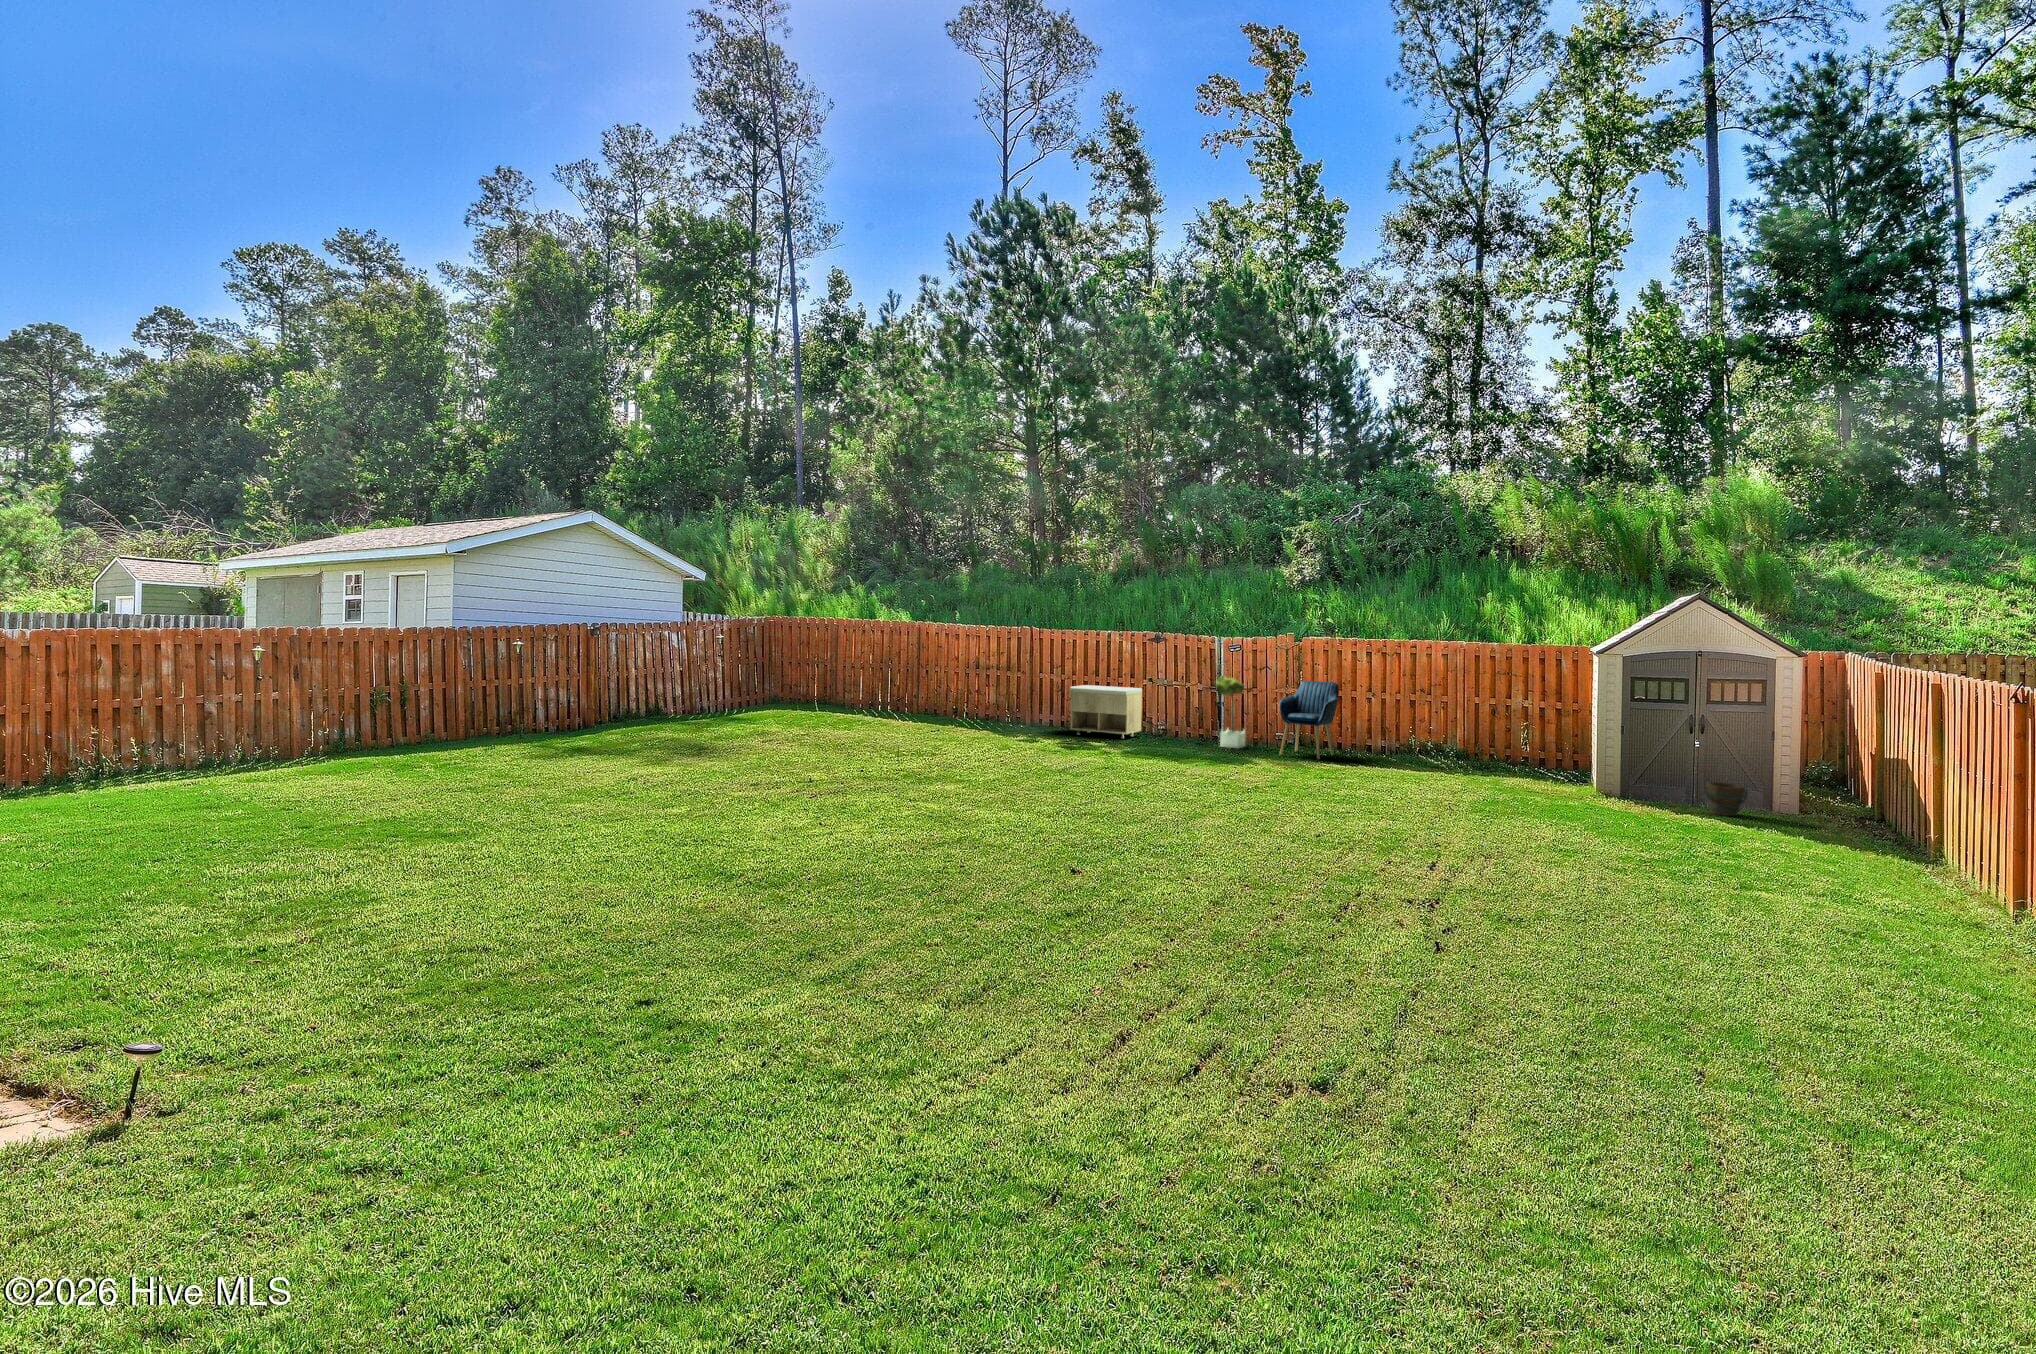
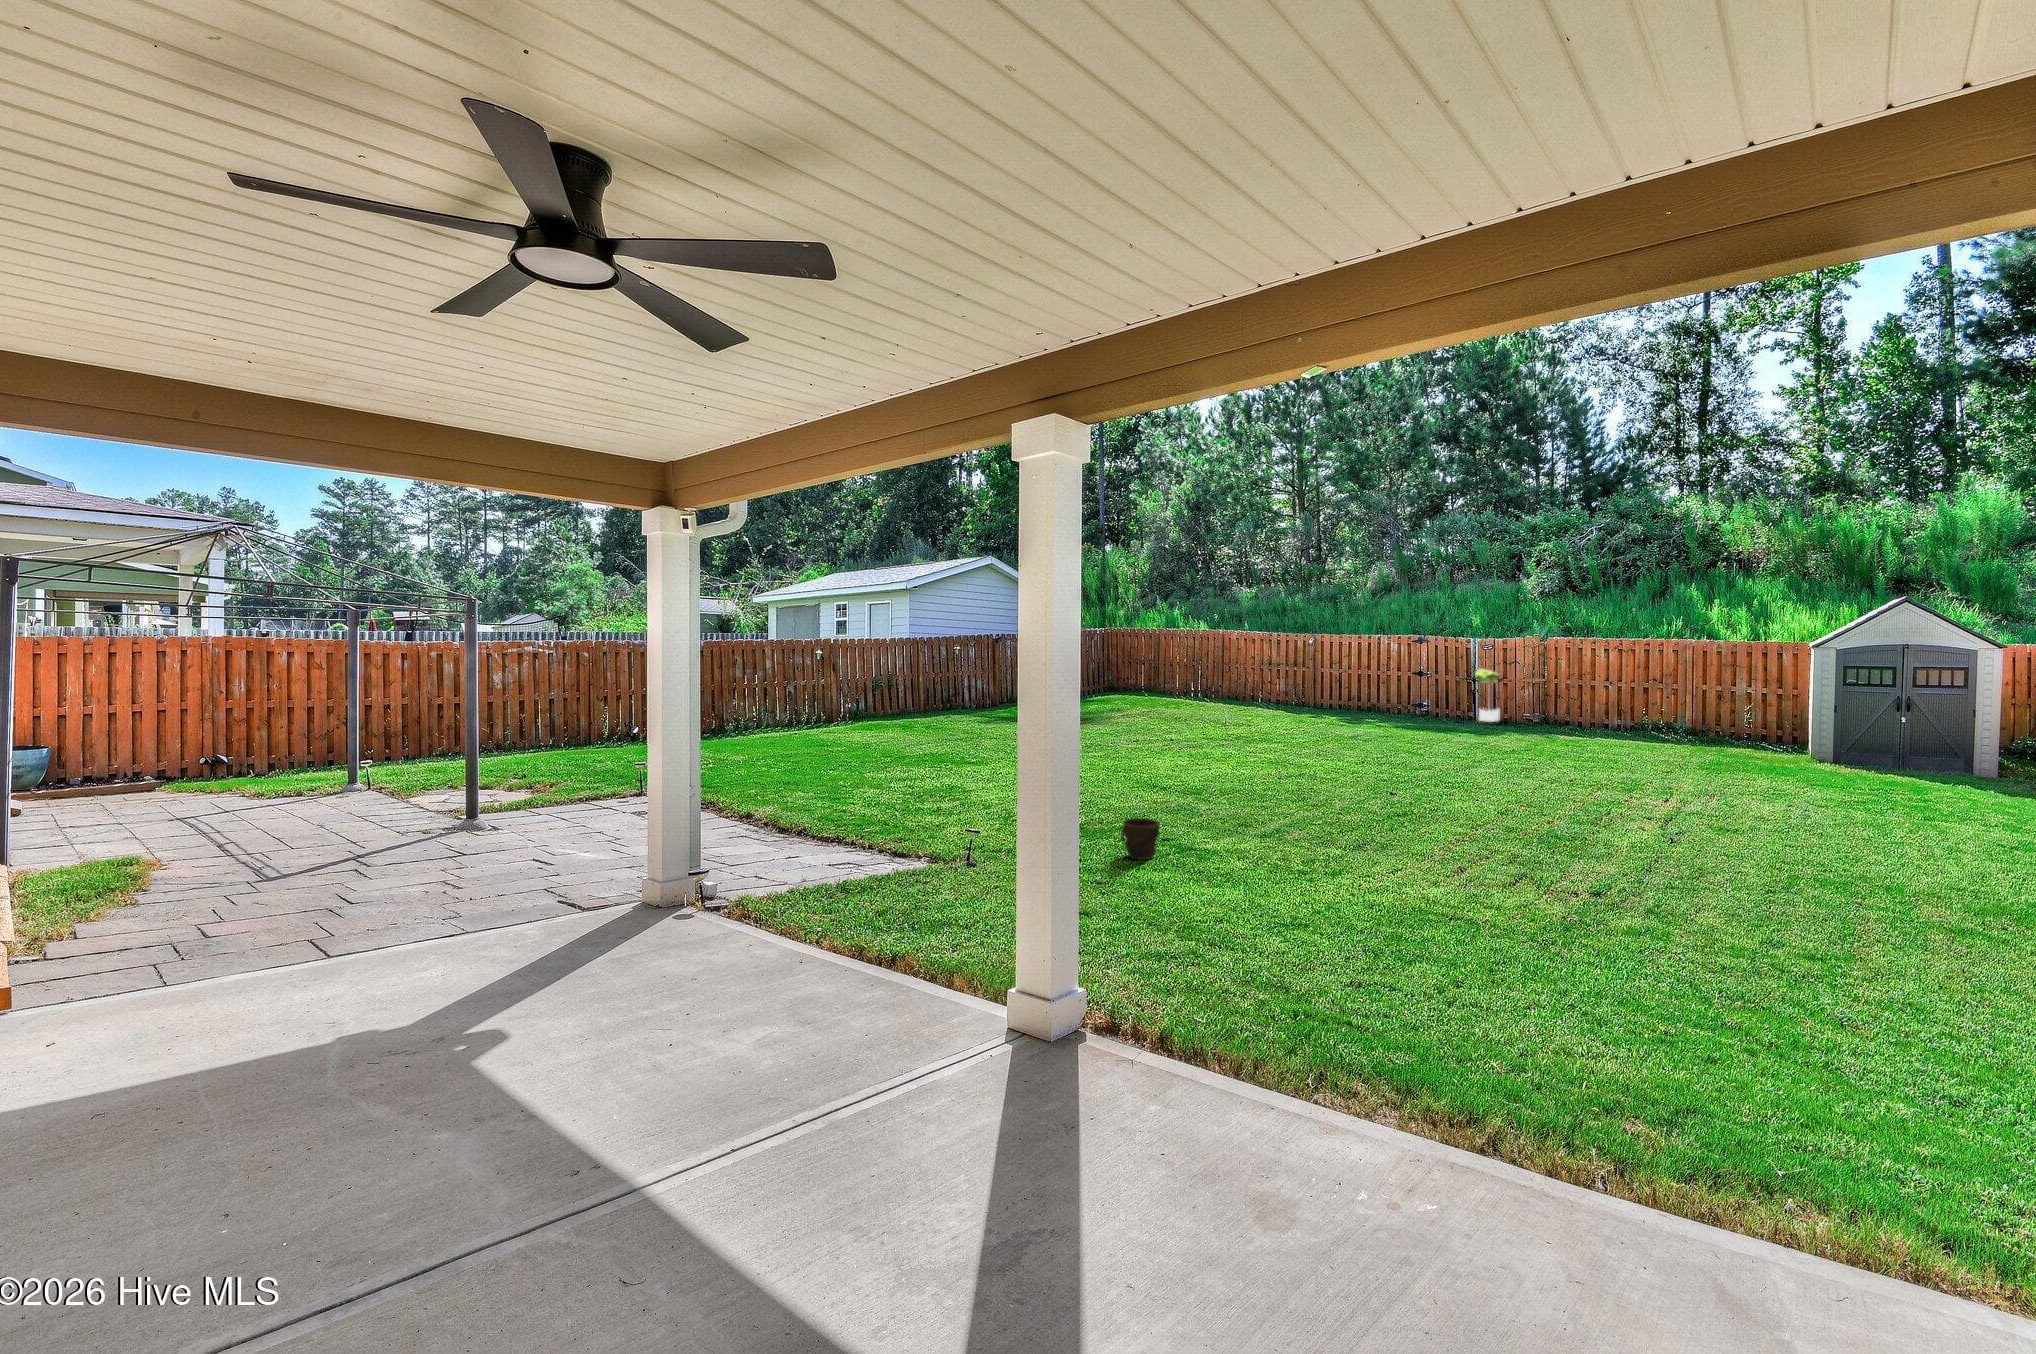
chair: present [1279,681,1339,759] -> none [1530,672,1581,730]
storage bench: present [1070,685,1142,739] -> none [1354,675,1411,714]
bucket: present [1703,782,1748,816] -> present [1121,818,1160,860]

